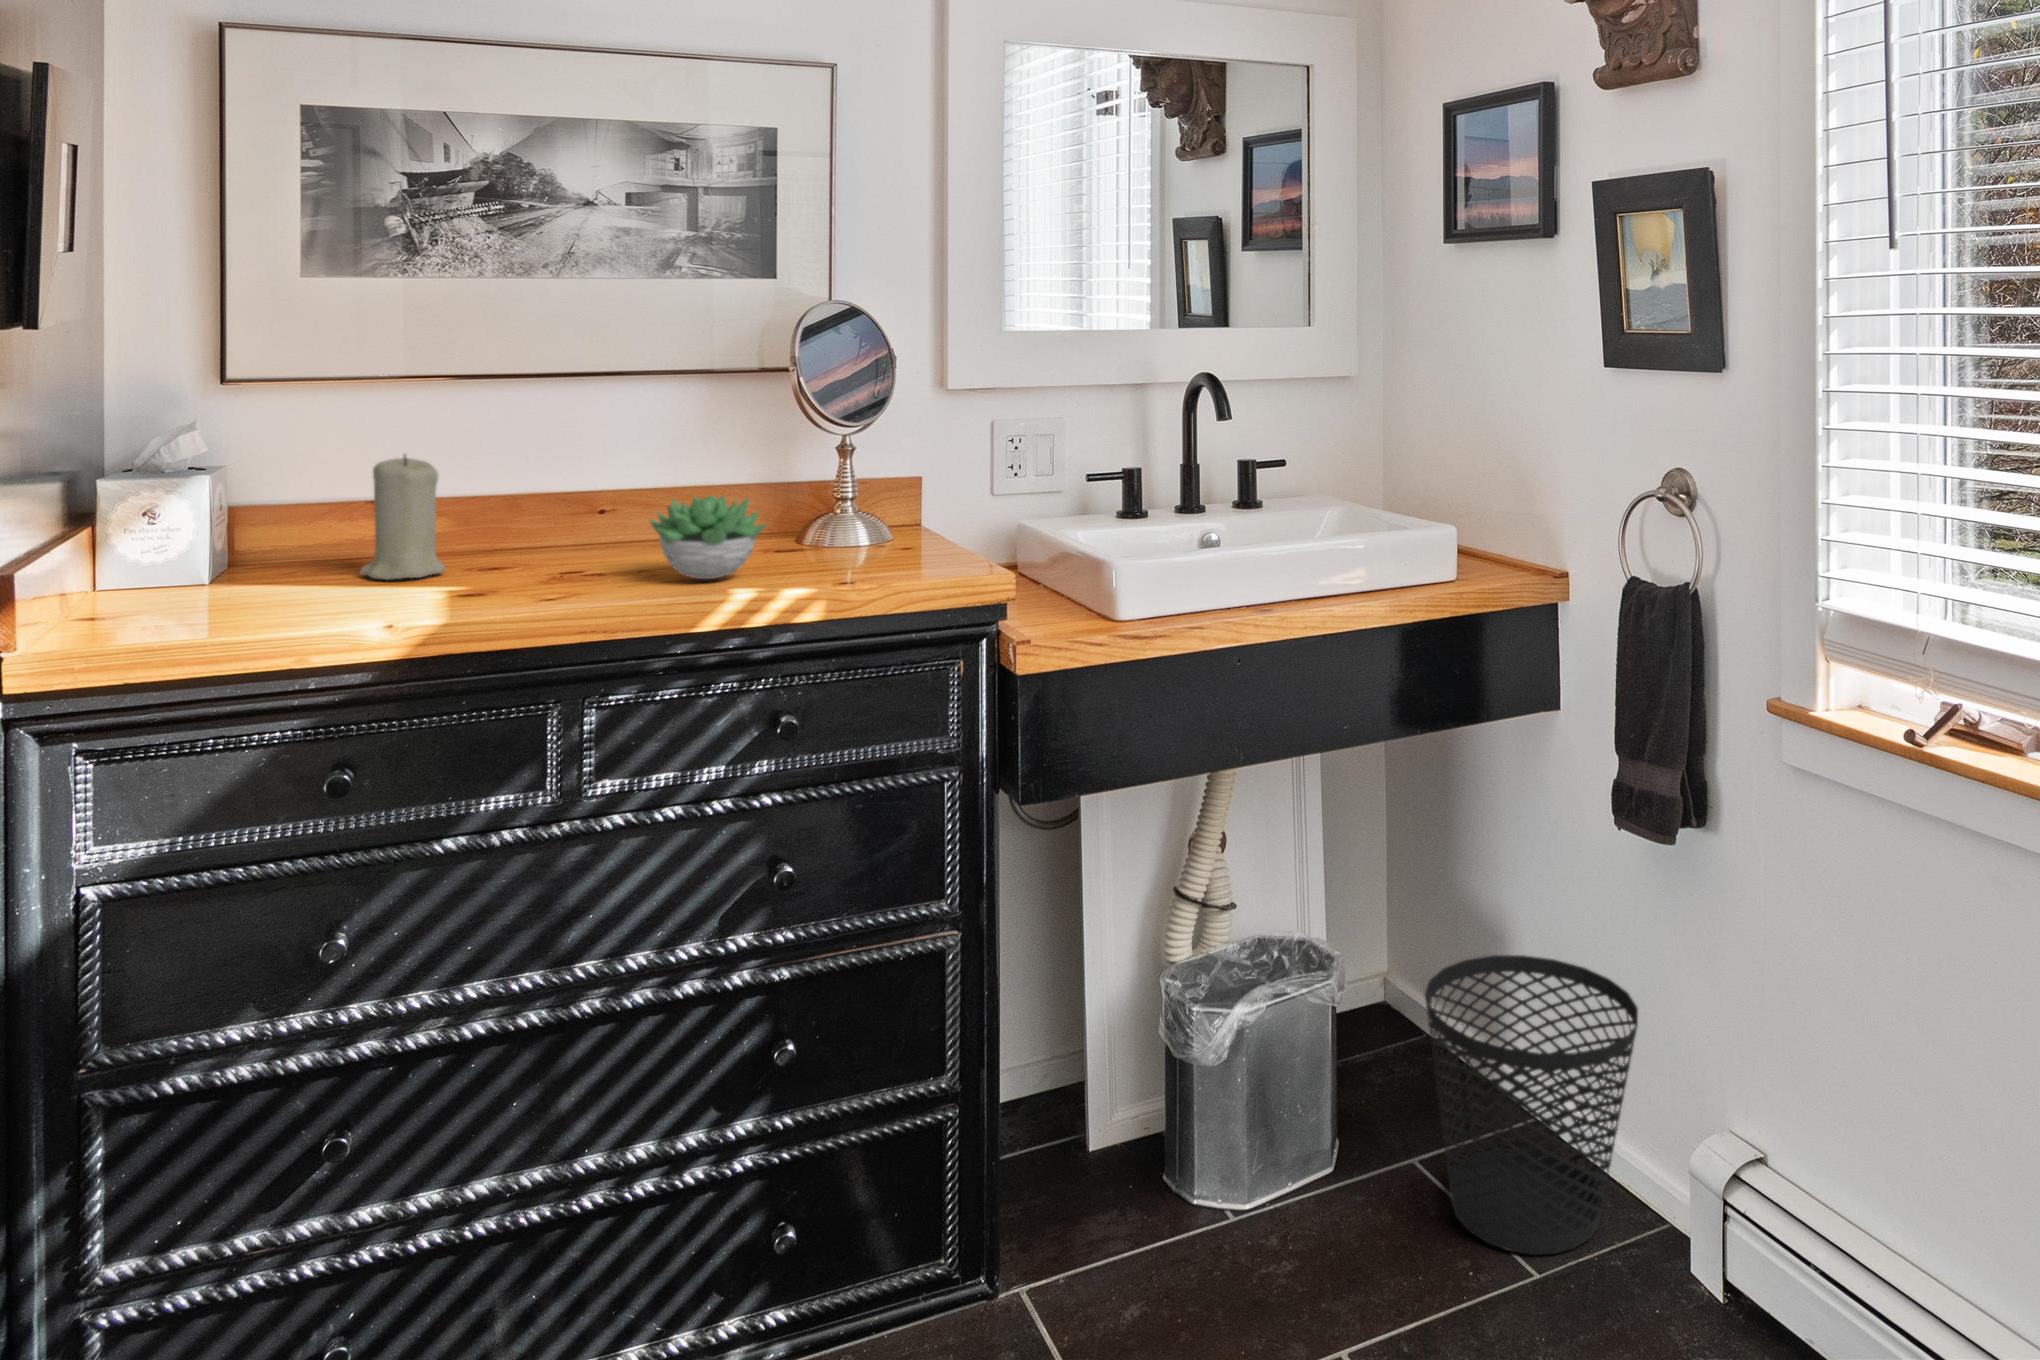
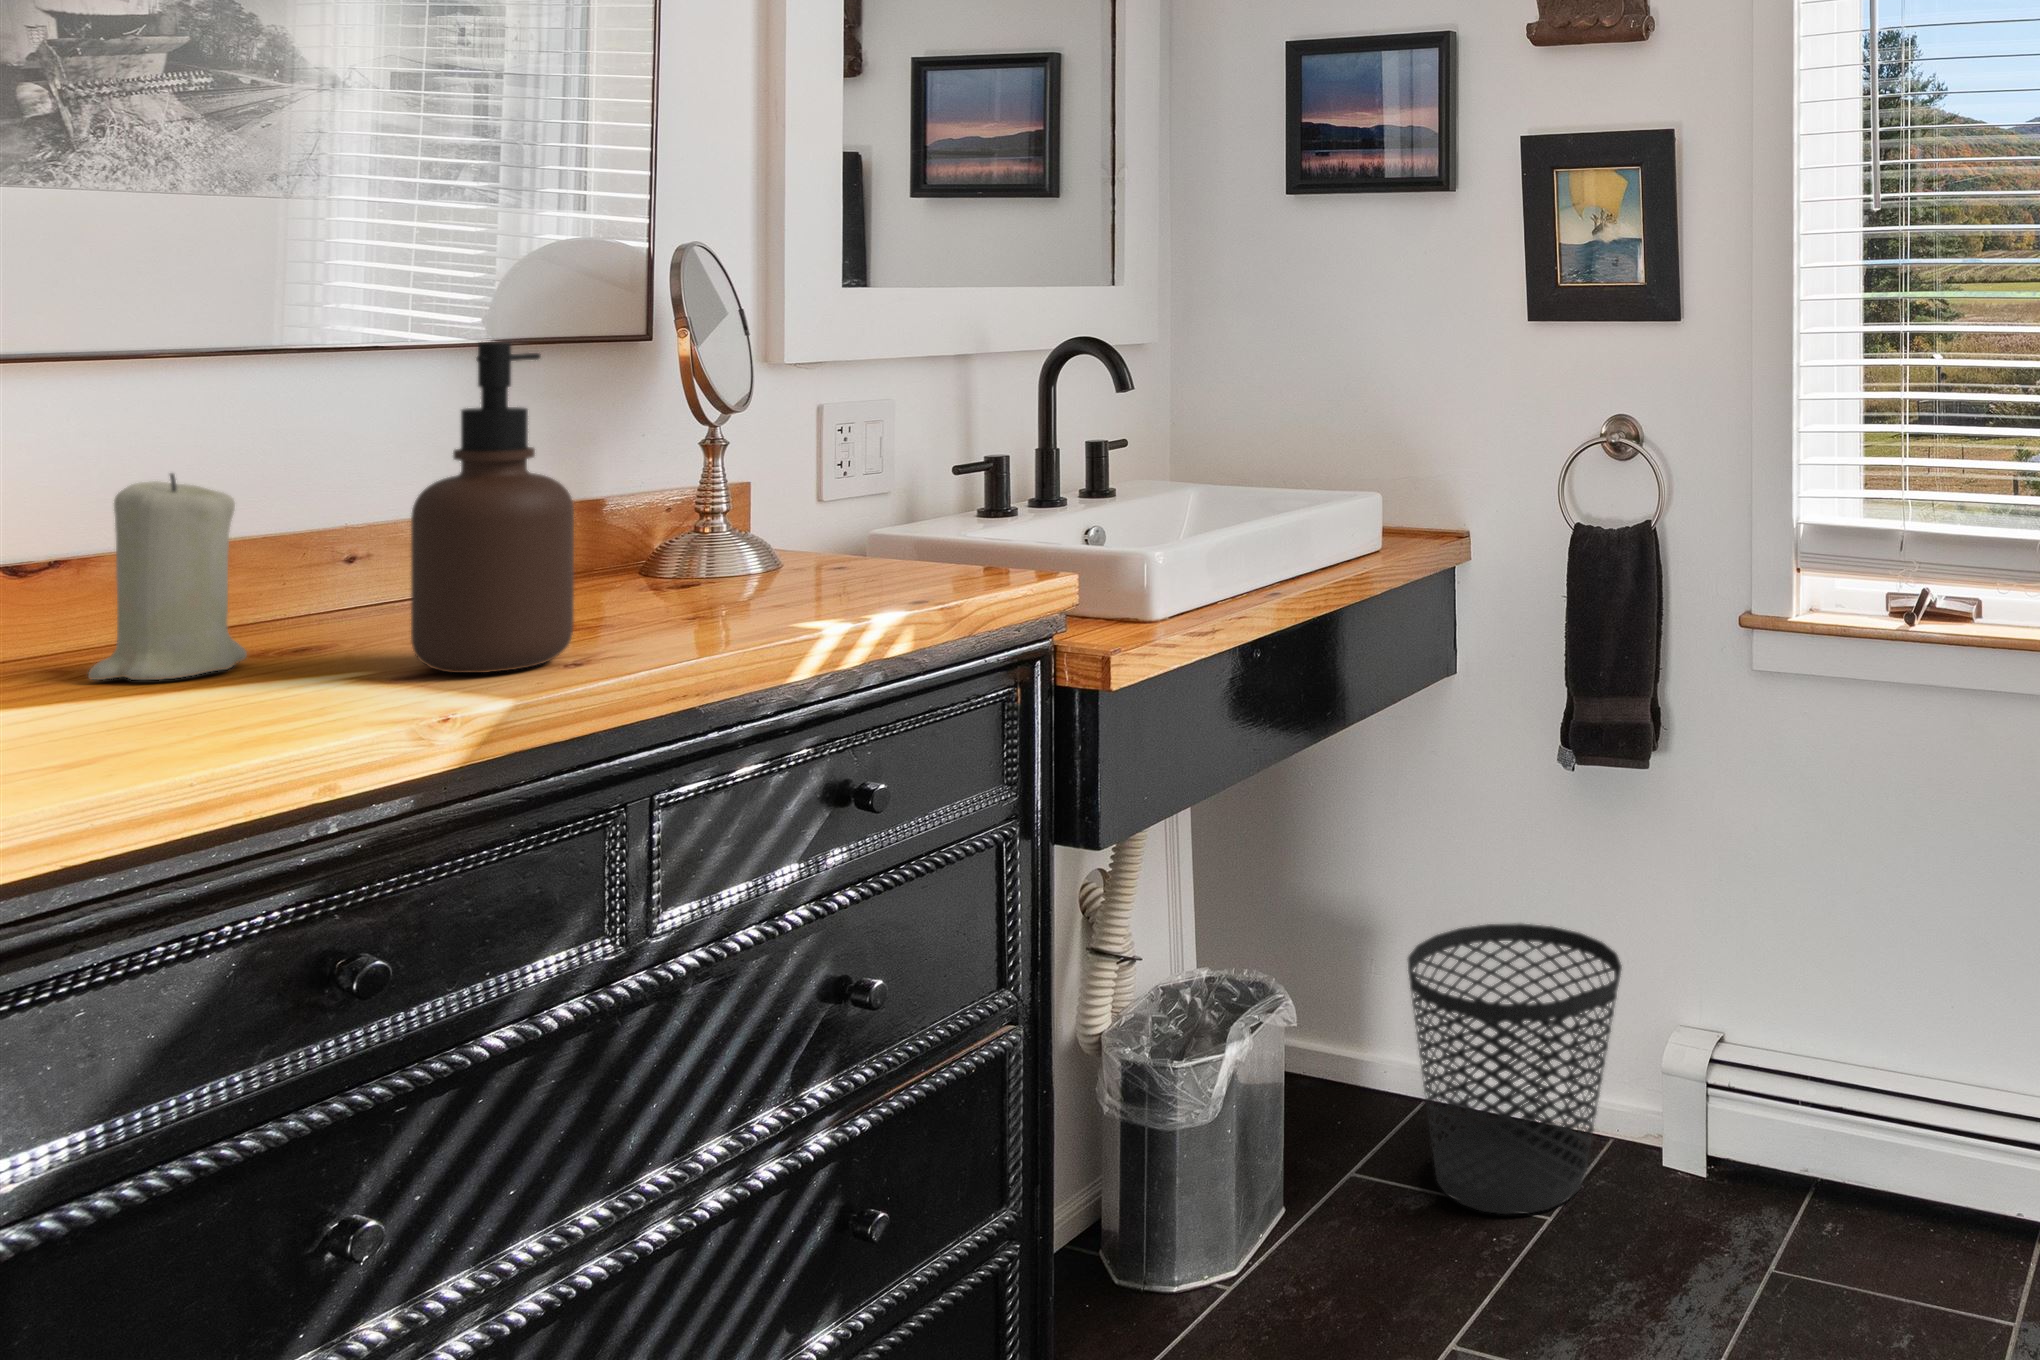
soap dispenser: none [471,380,573,600] -> present [411,342,574,673]
succulent plant: present [650,495,766,579] -> none [607,502,791,620]

